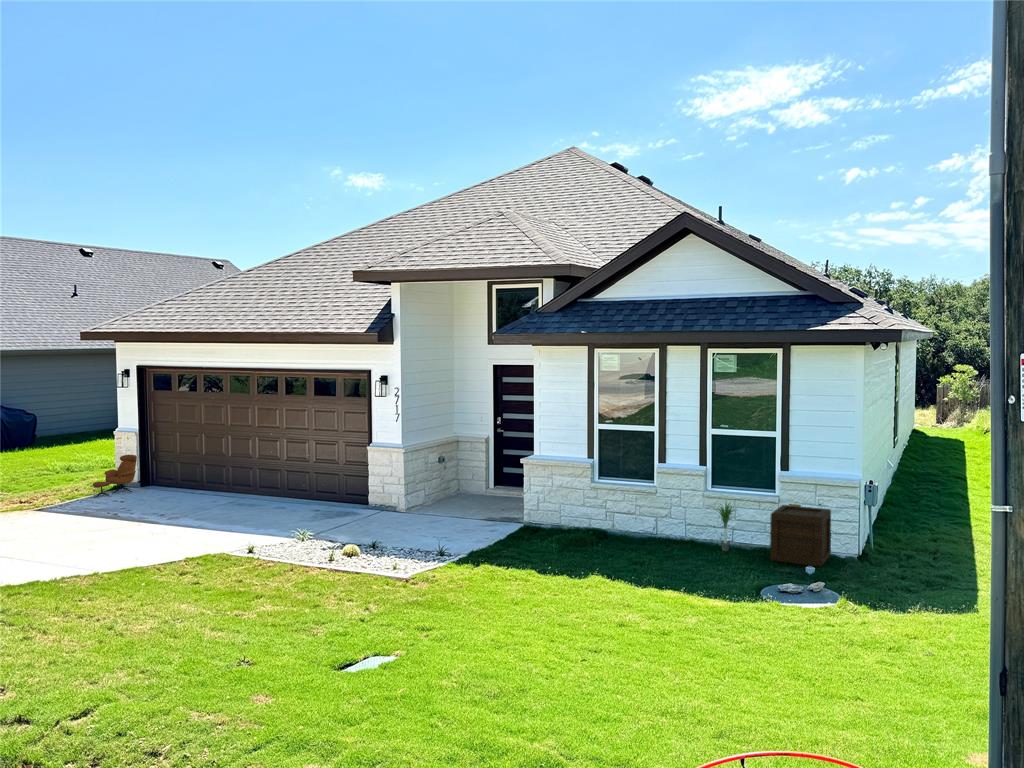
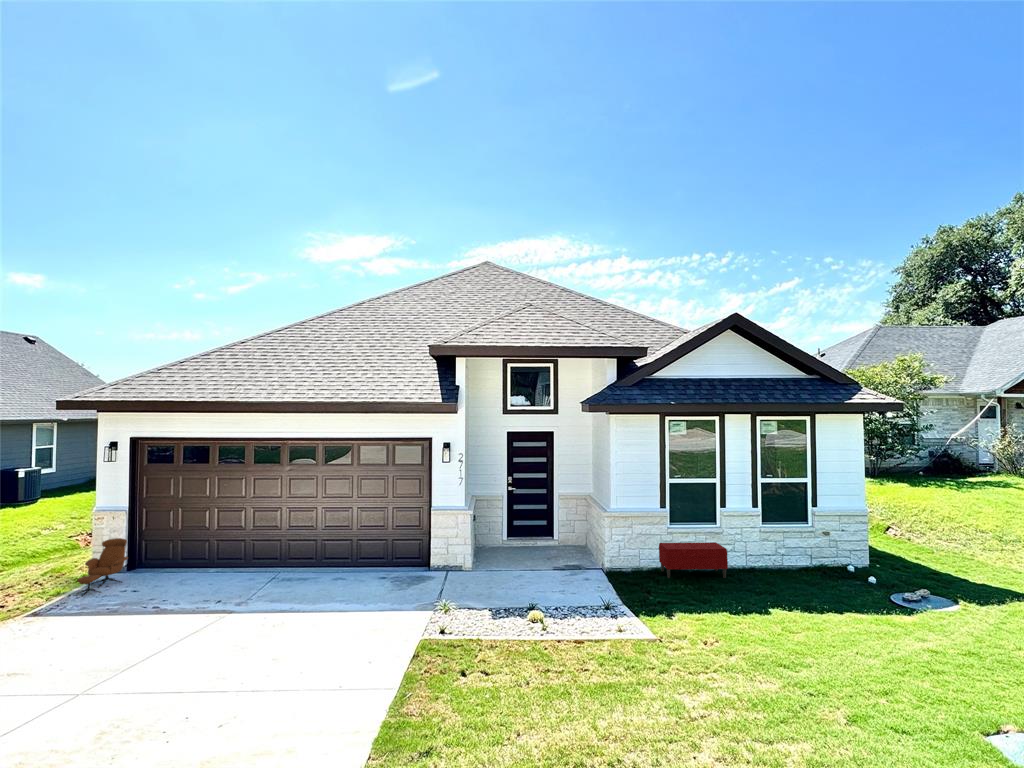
bench: none [569,499,648,545] -> present [659,542,728,578]
potted plant: present [717,503,734,551] -> none [773,530,804,575]
wooden crate: present [770,505,831,567] -> none [818,534,877,580]

